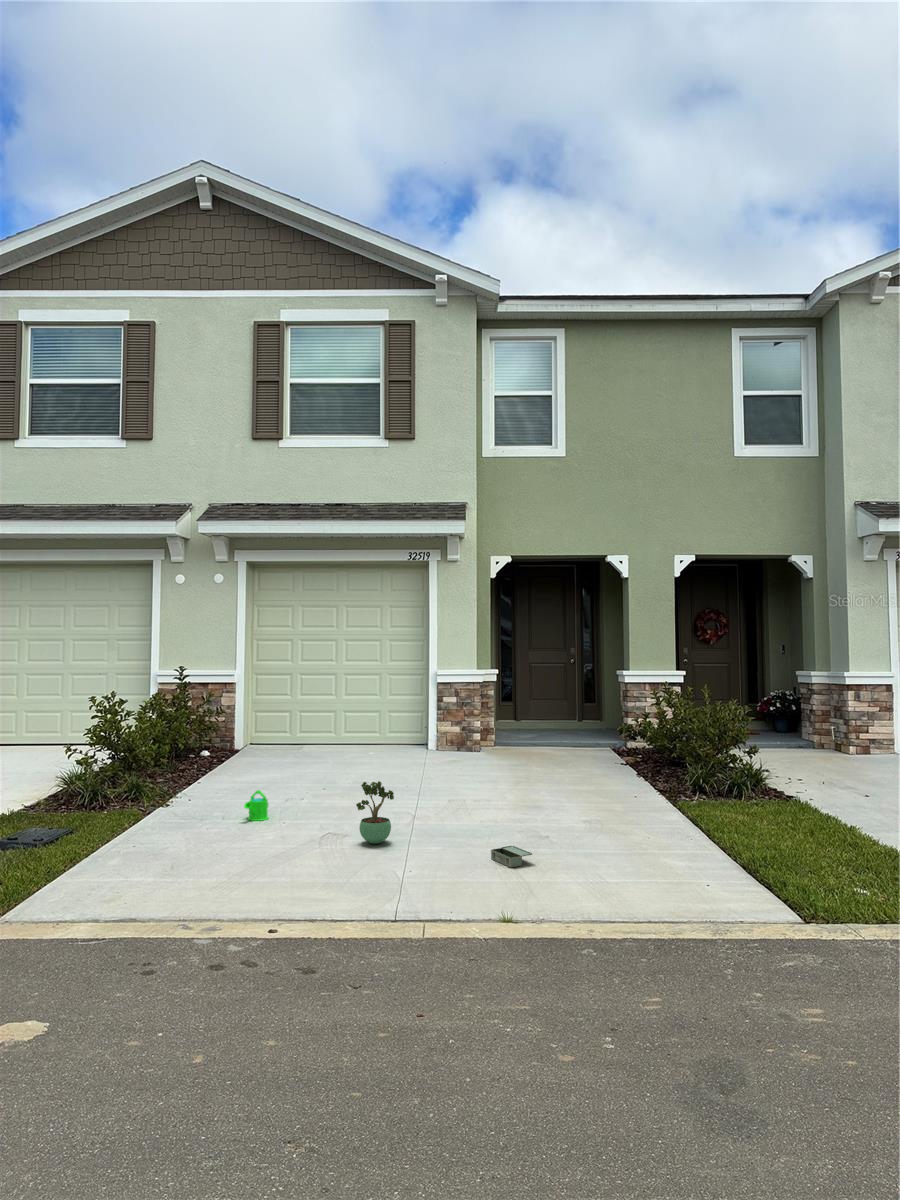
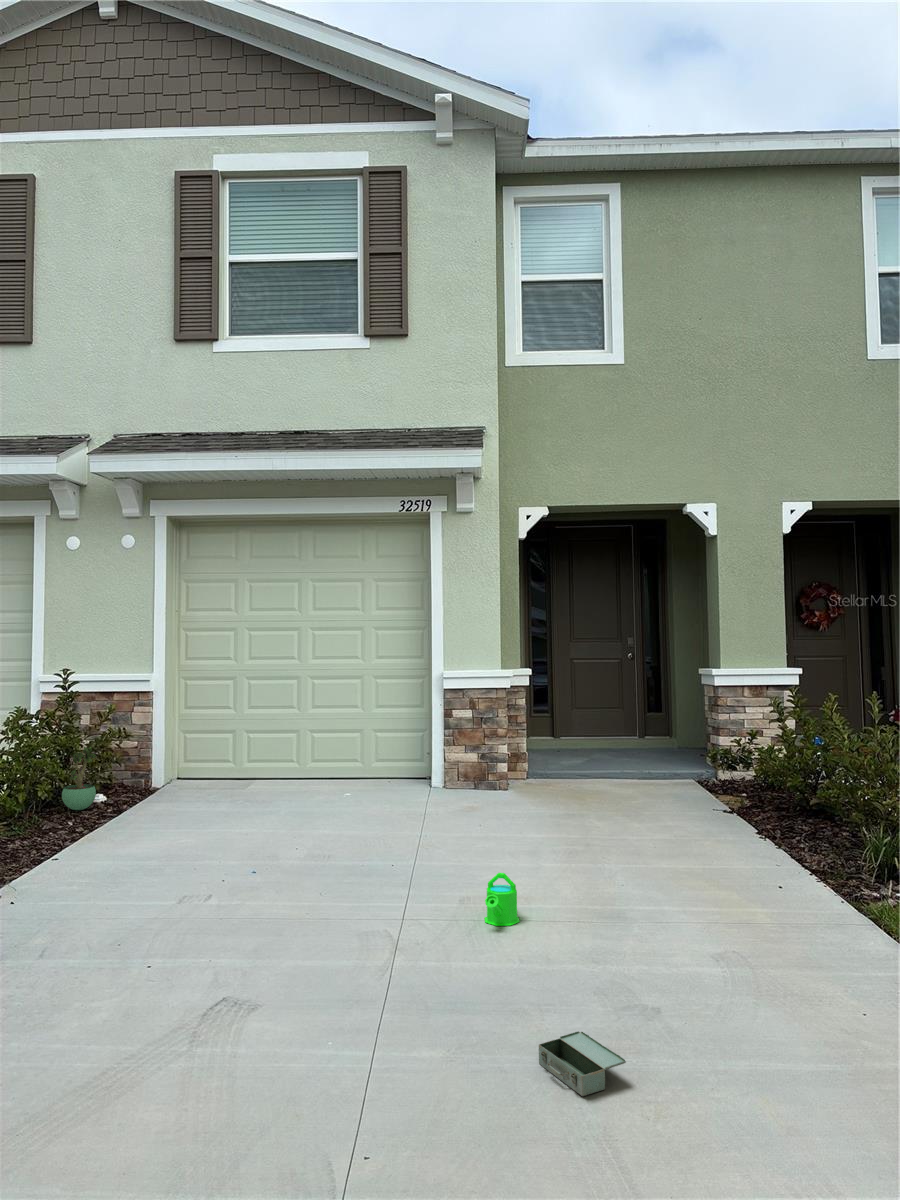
potted plant: present [356,781,394,844] -> present [62,747,96,810]
watering can: present [244,790,269,821] -> present [484,873,520,926]

